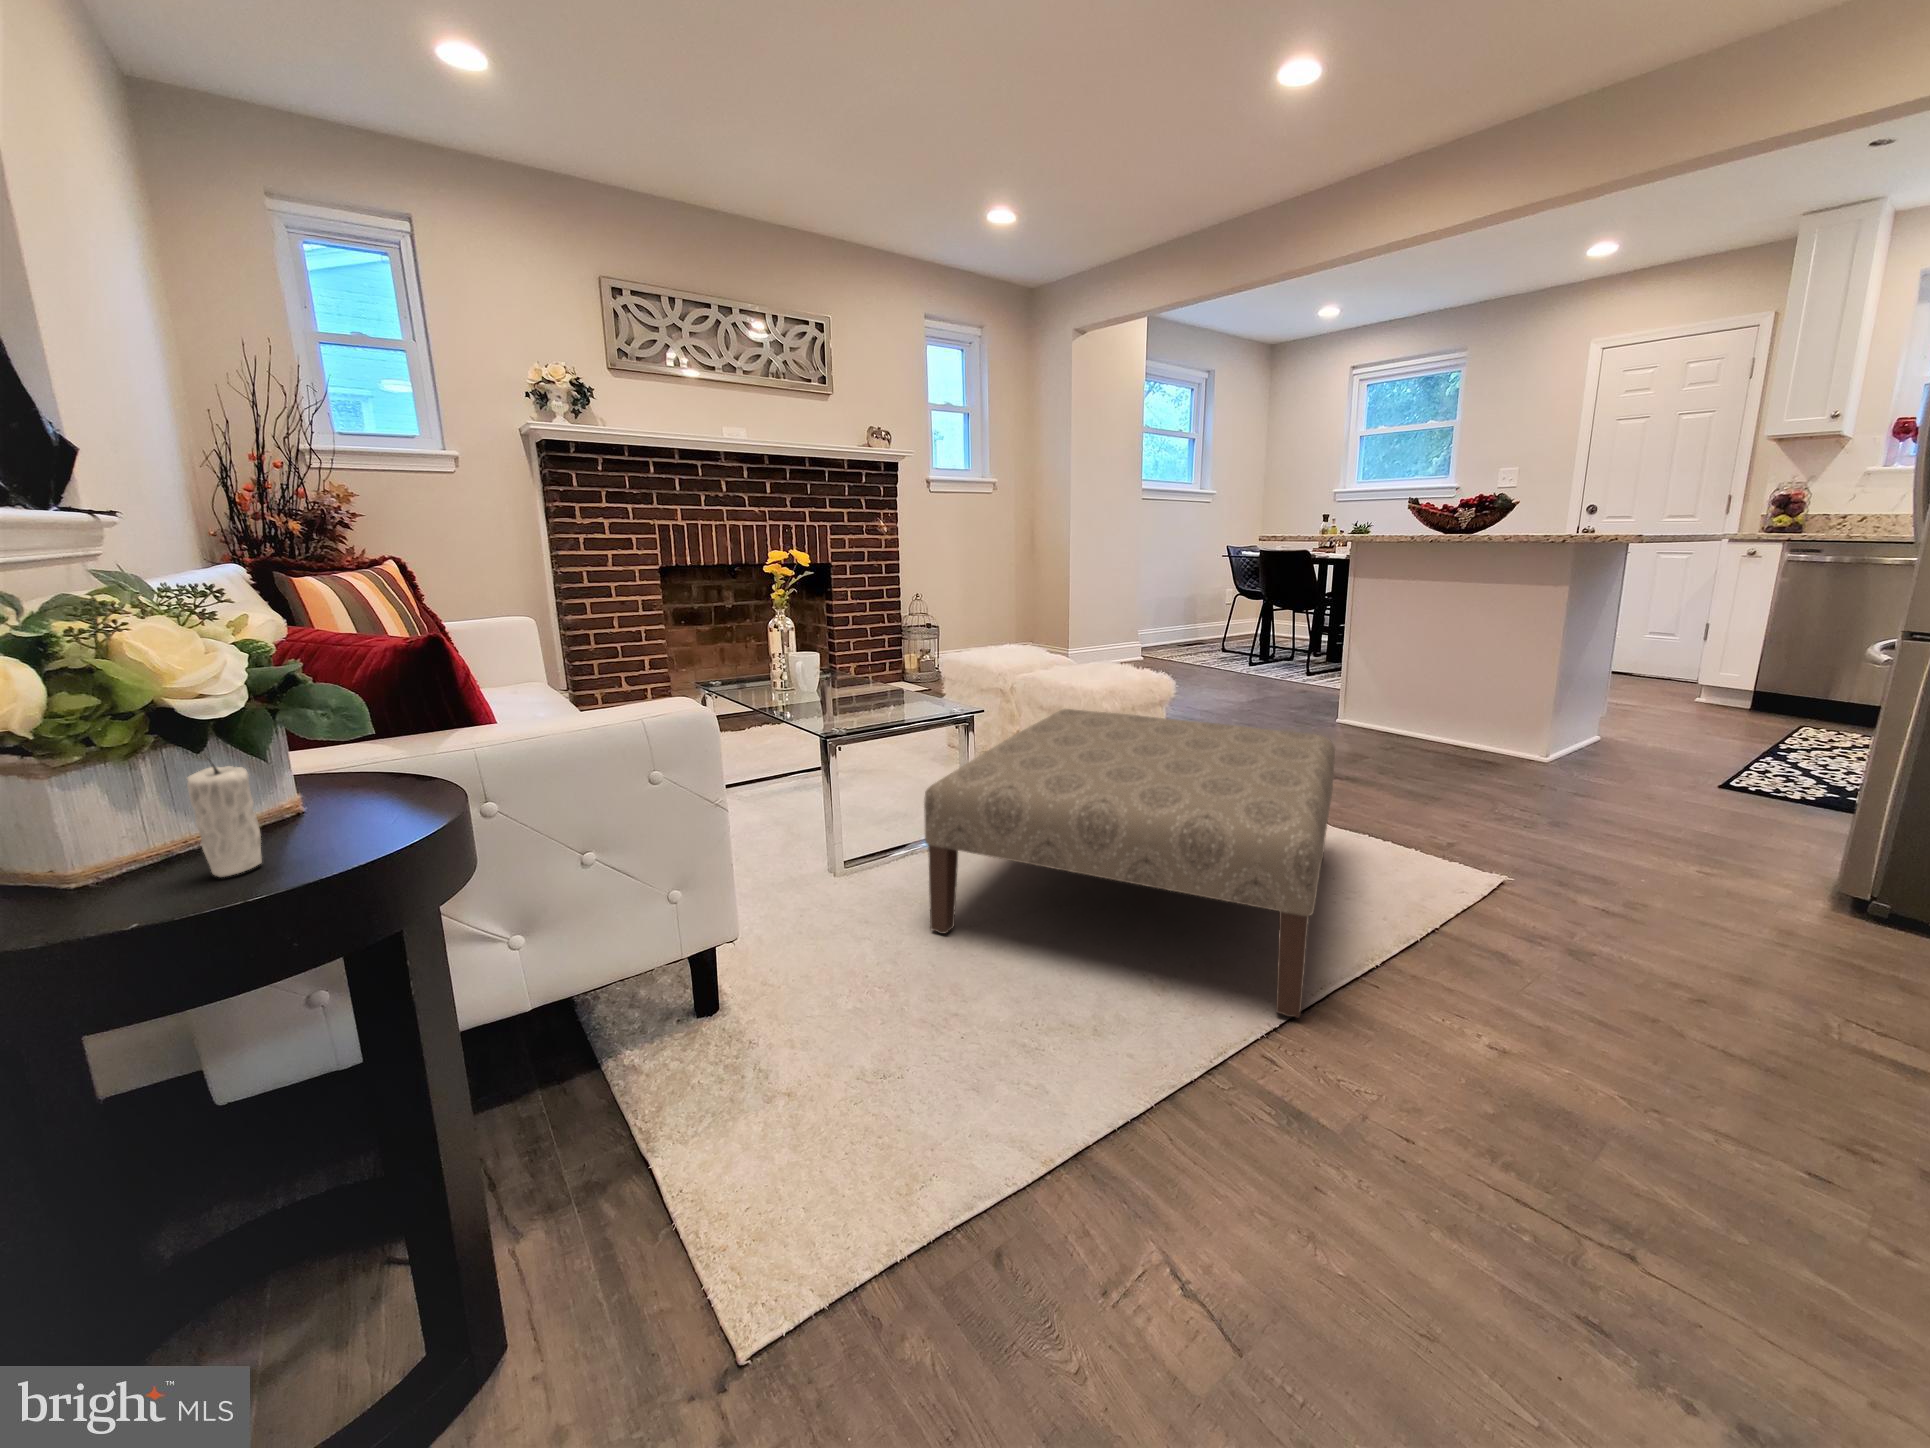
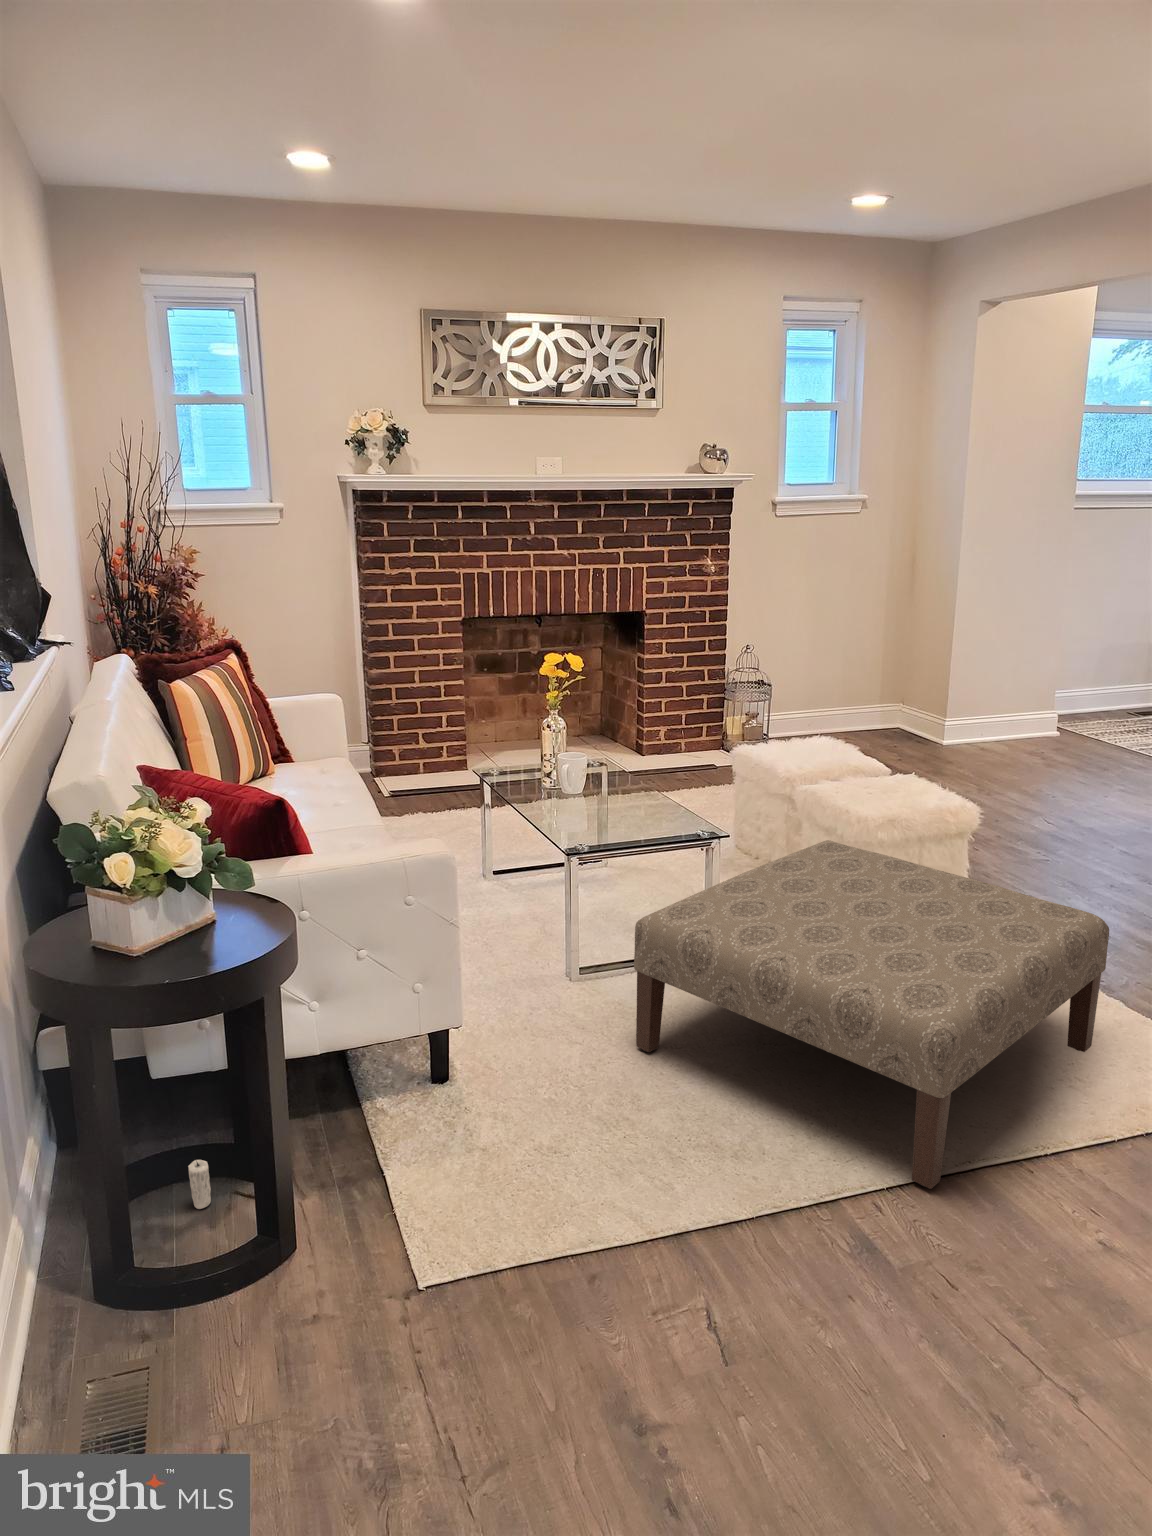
candle: present [187,760,262,877] -> present [188,1160,211,1209]

